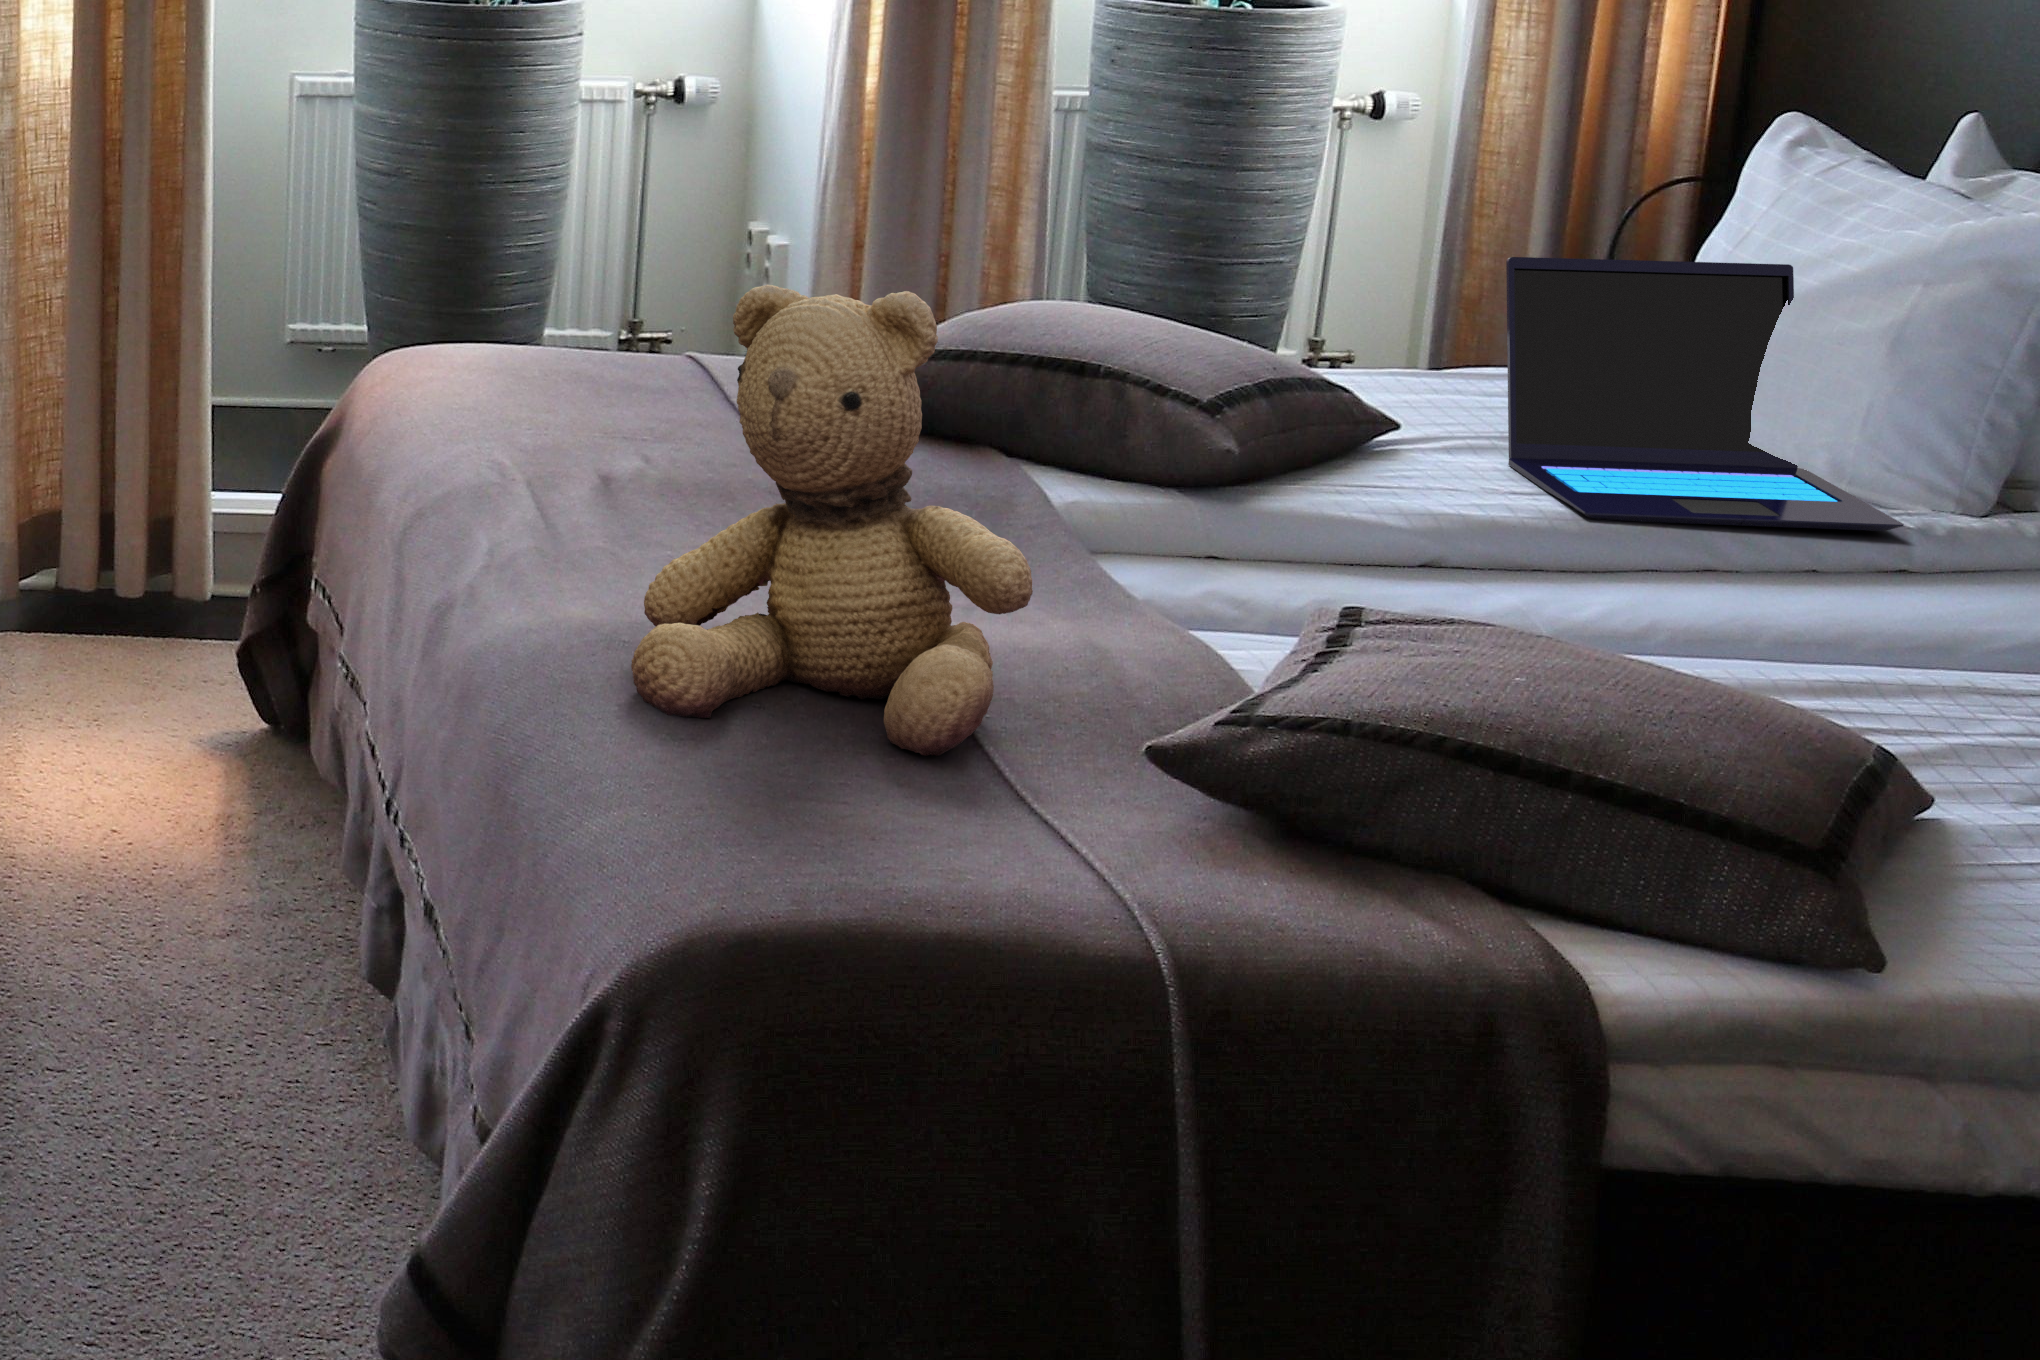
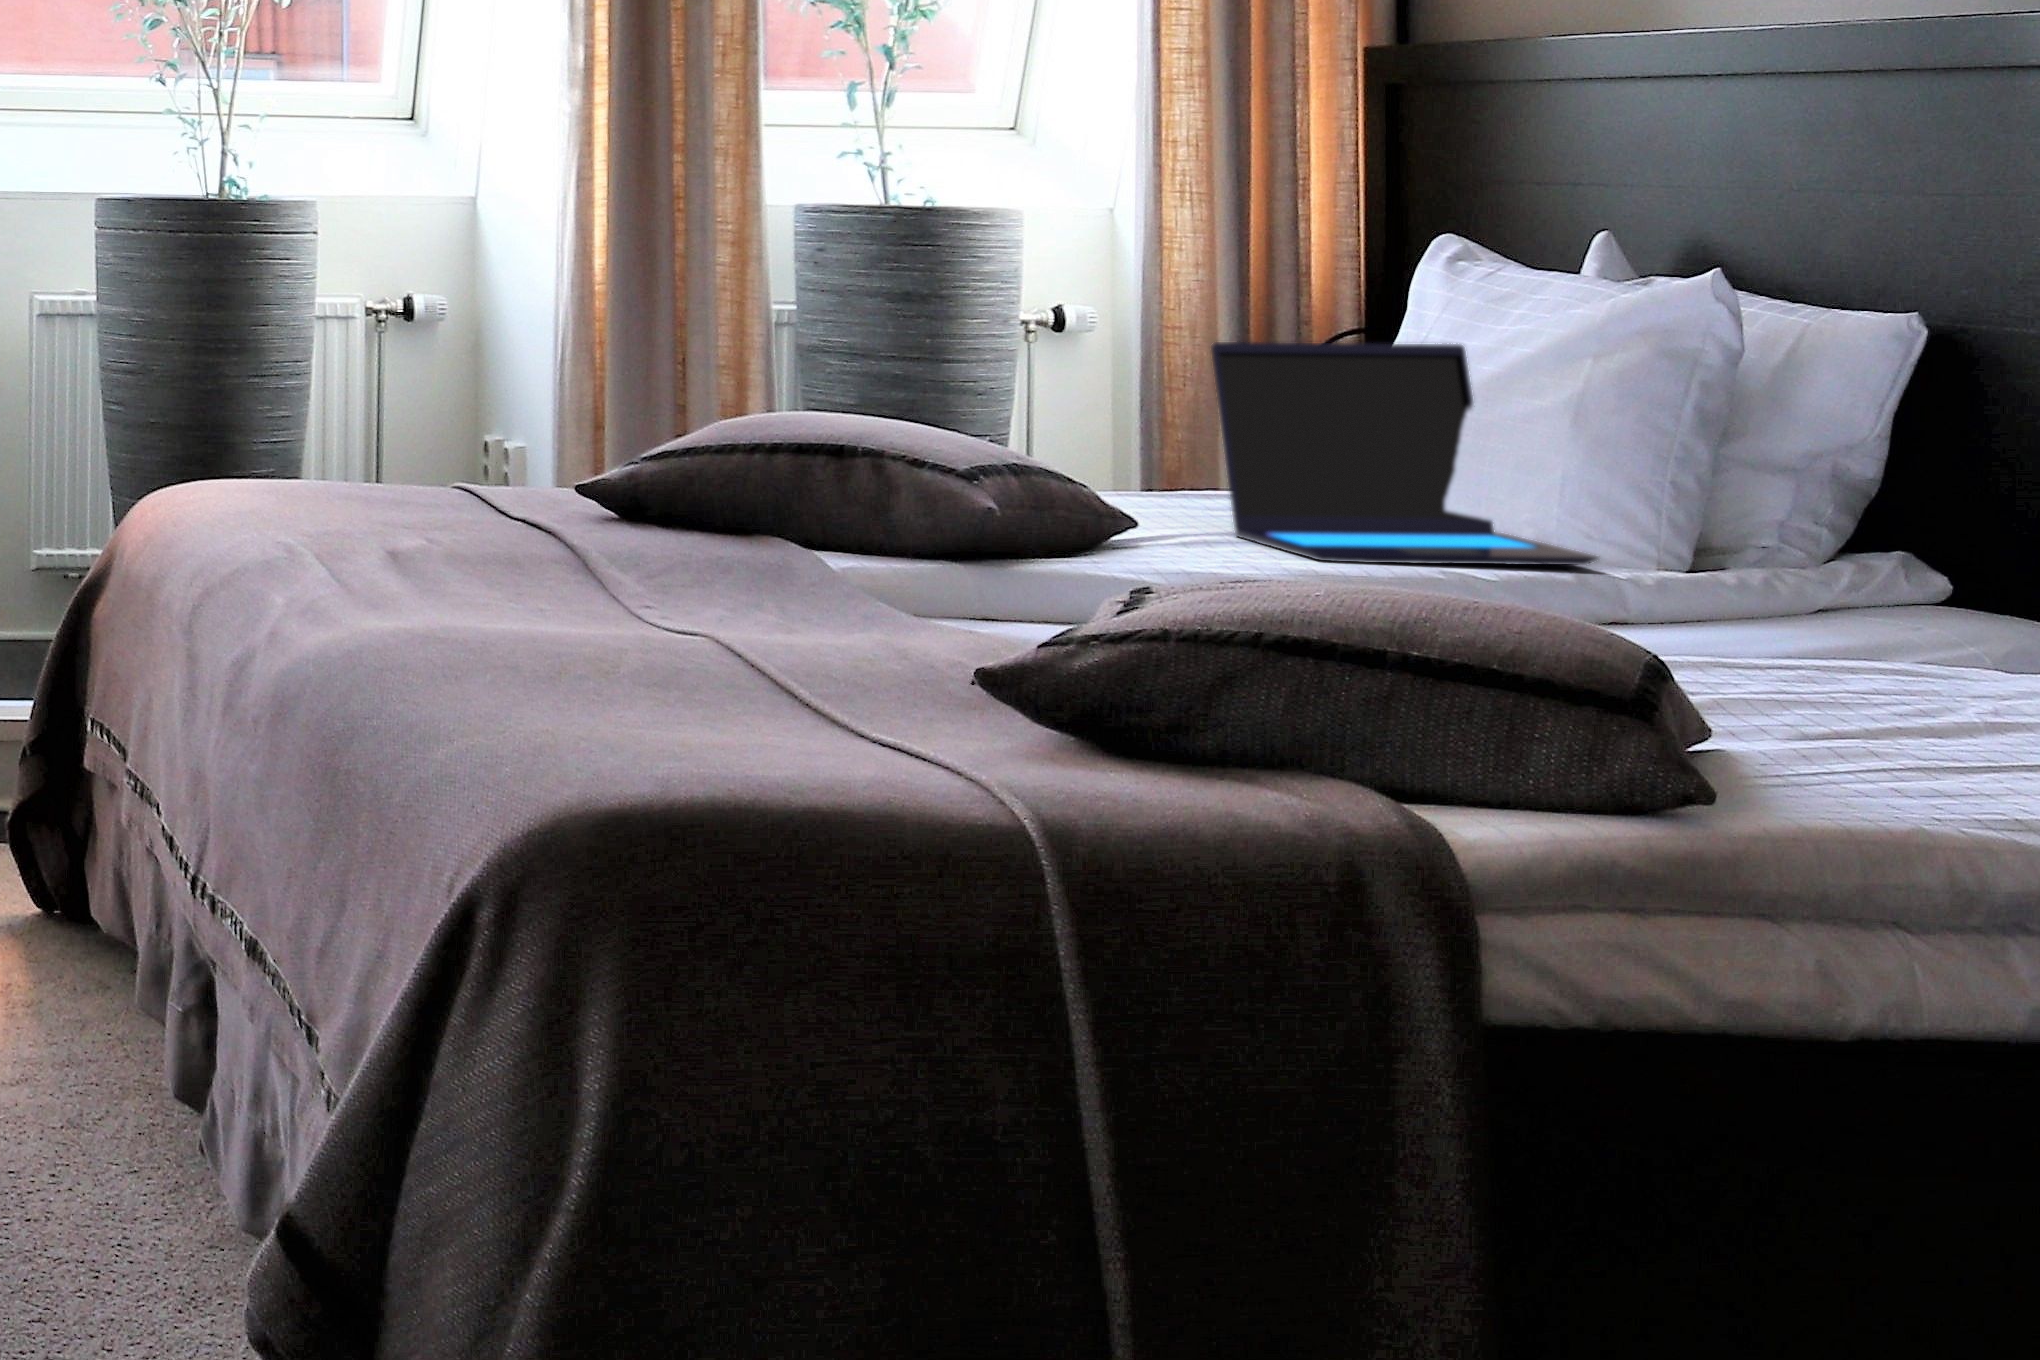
teddy bear: present [631,285,1033,756] -> none [478,234,859,661]

